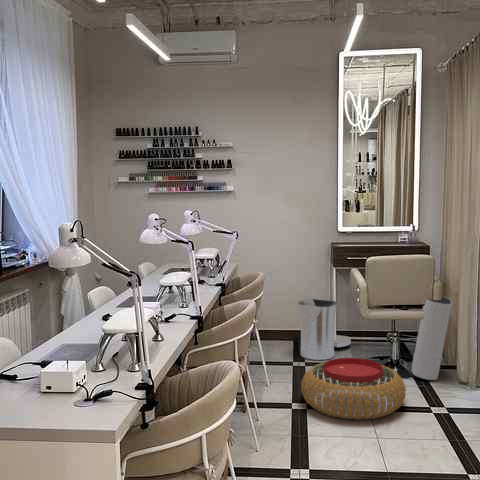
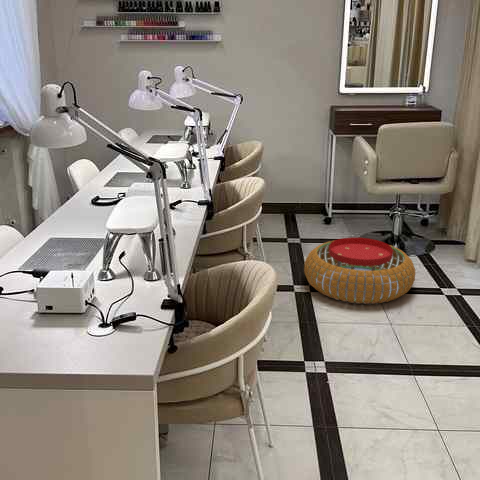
air purifier: present [411,297,452,380] -> none [415,167,466,259]
trash can: present [298,299,351,360] -> none [294,169,347,236]

